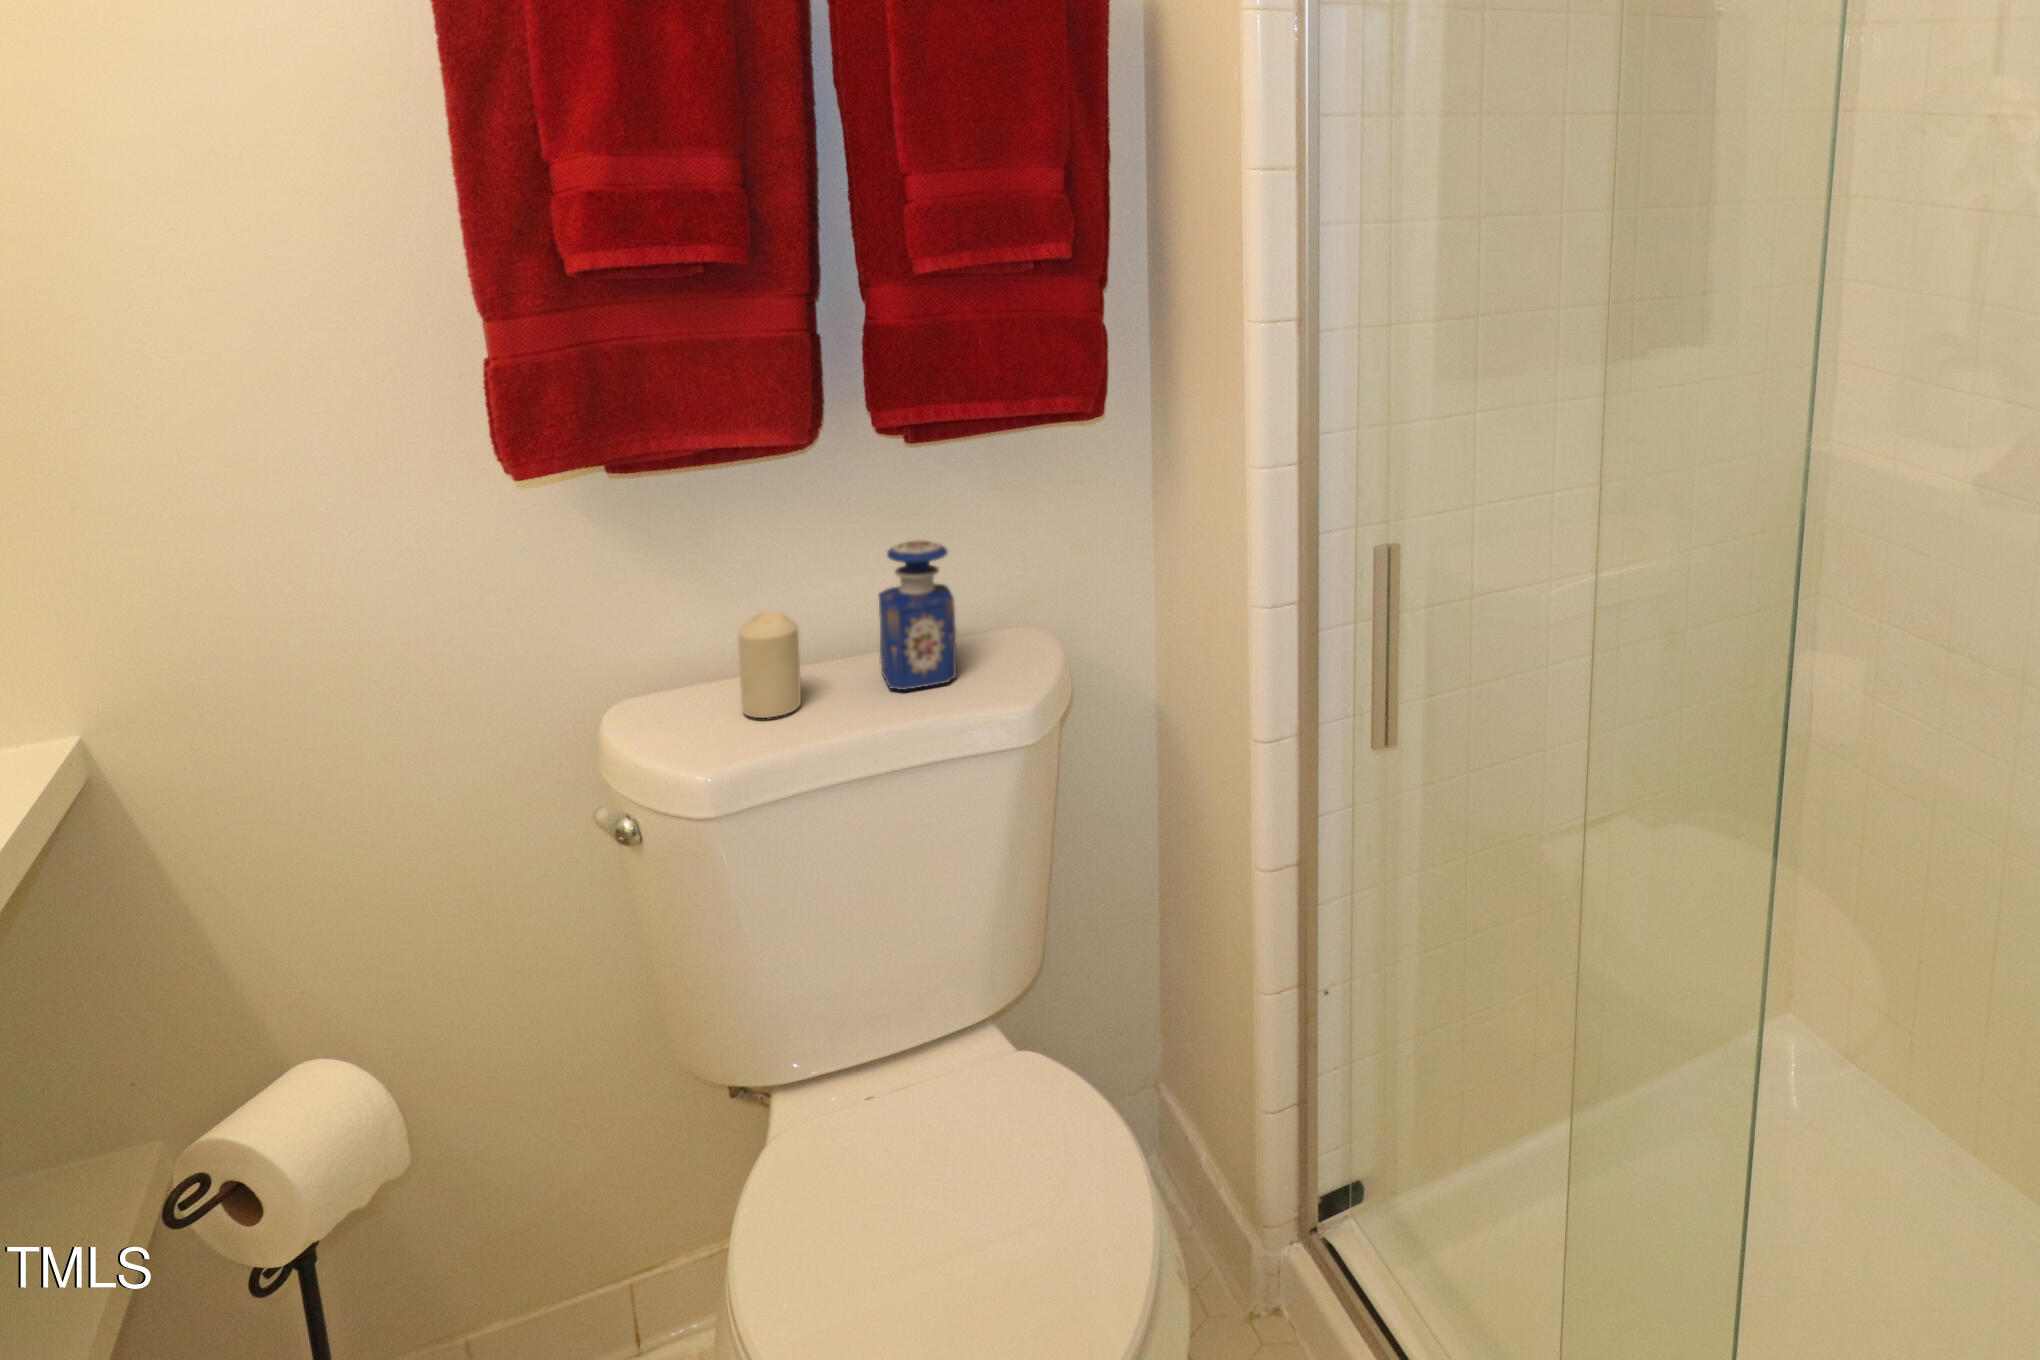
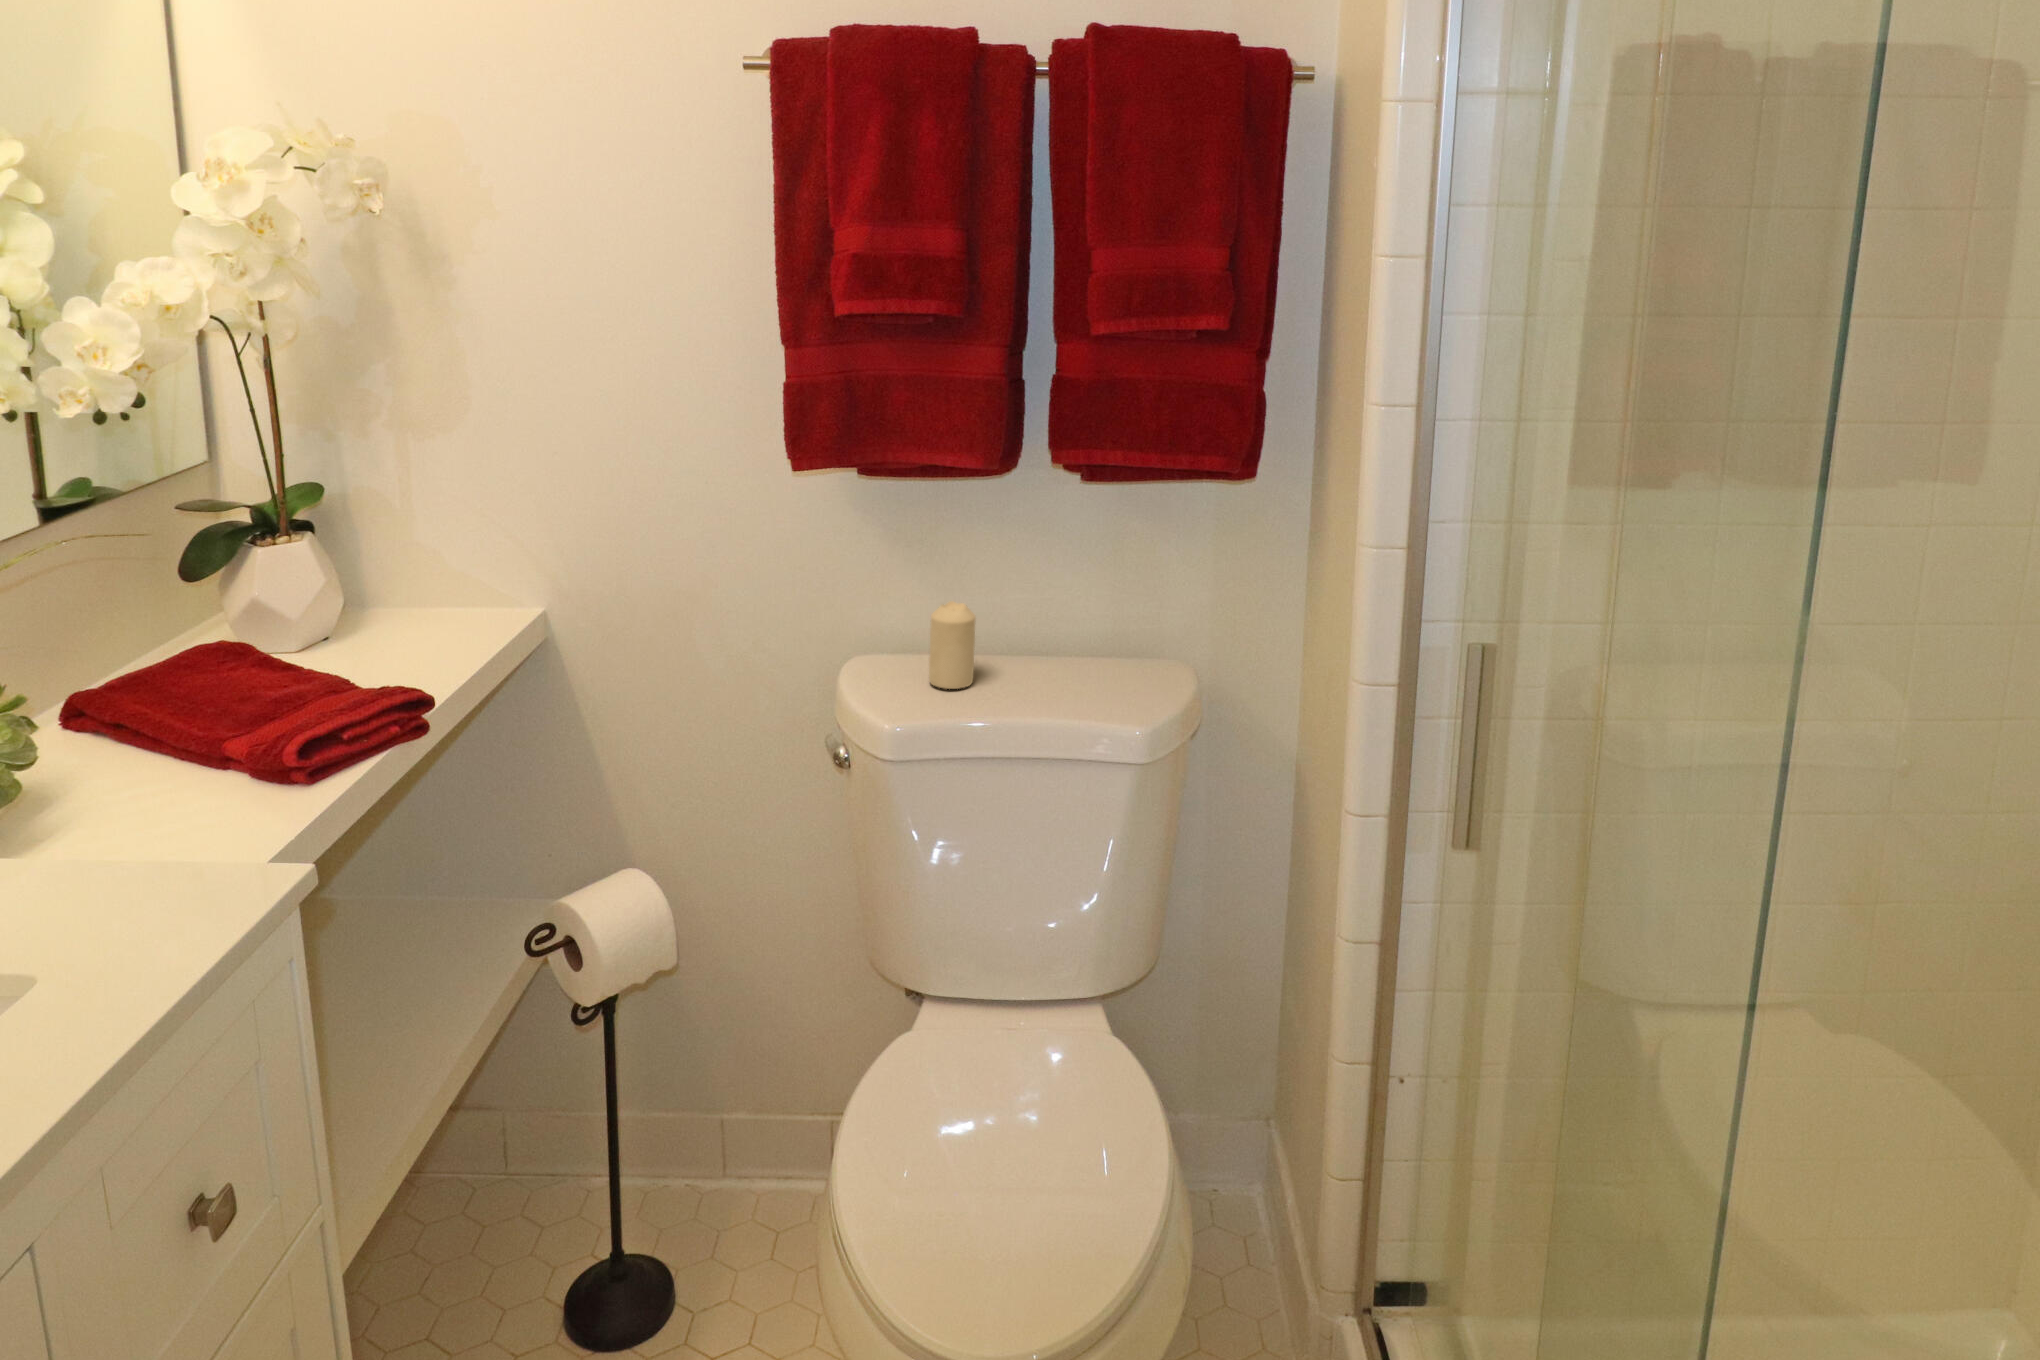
perfume bottle: present [879,541,956,690] -> none [1040,563,1099,690]

